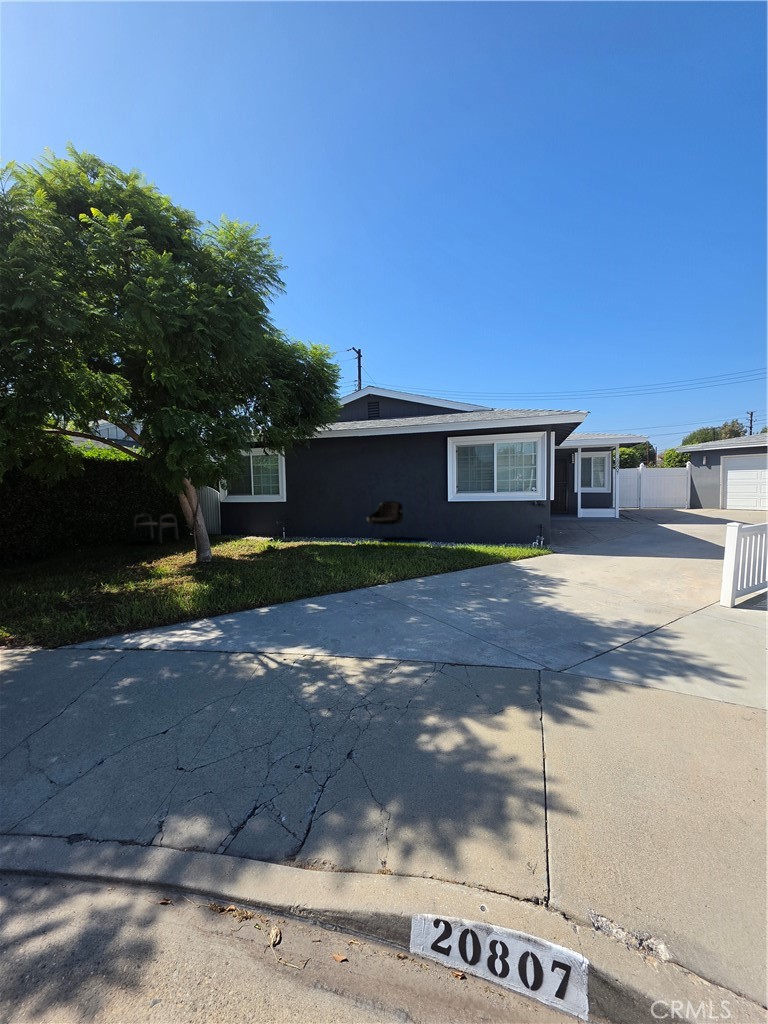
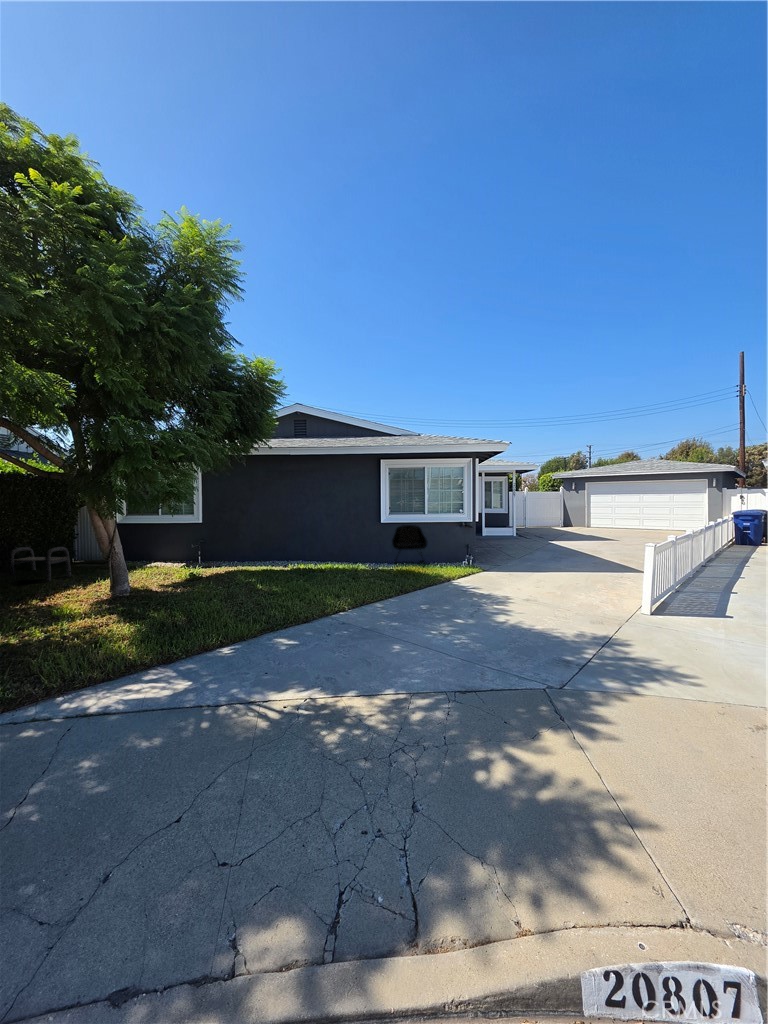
lounge chair: present [367,501,403,537] -> present [392,525,427,565]

